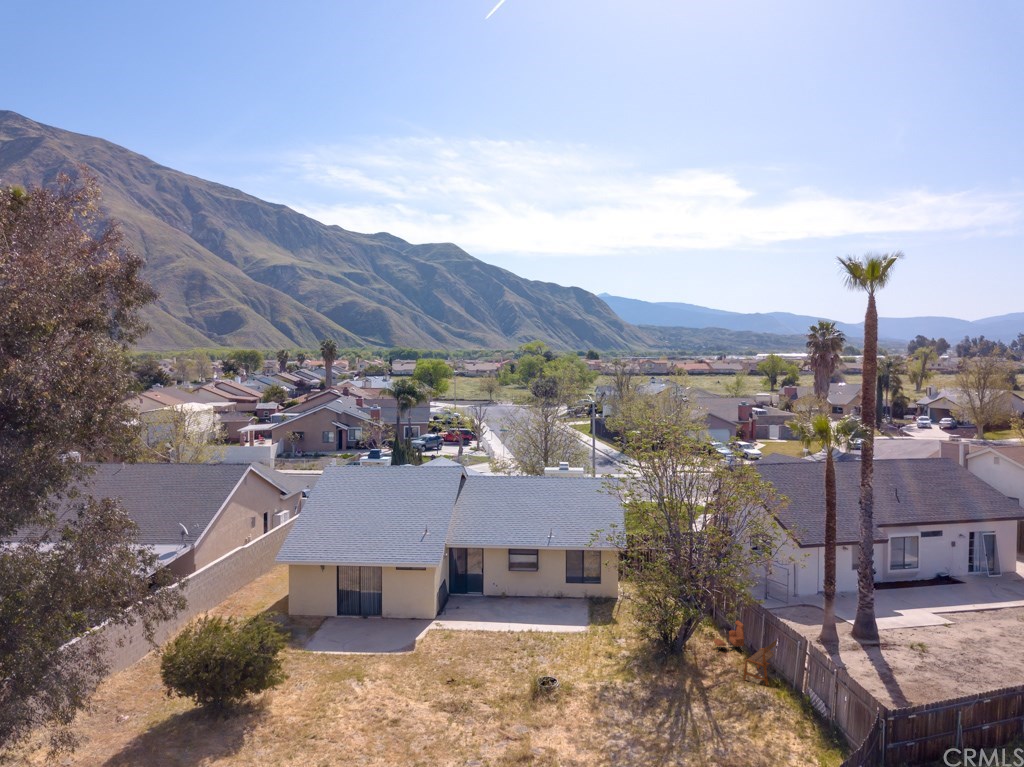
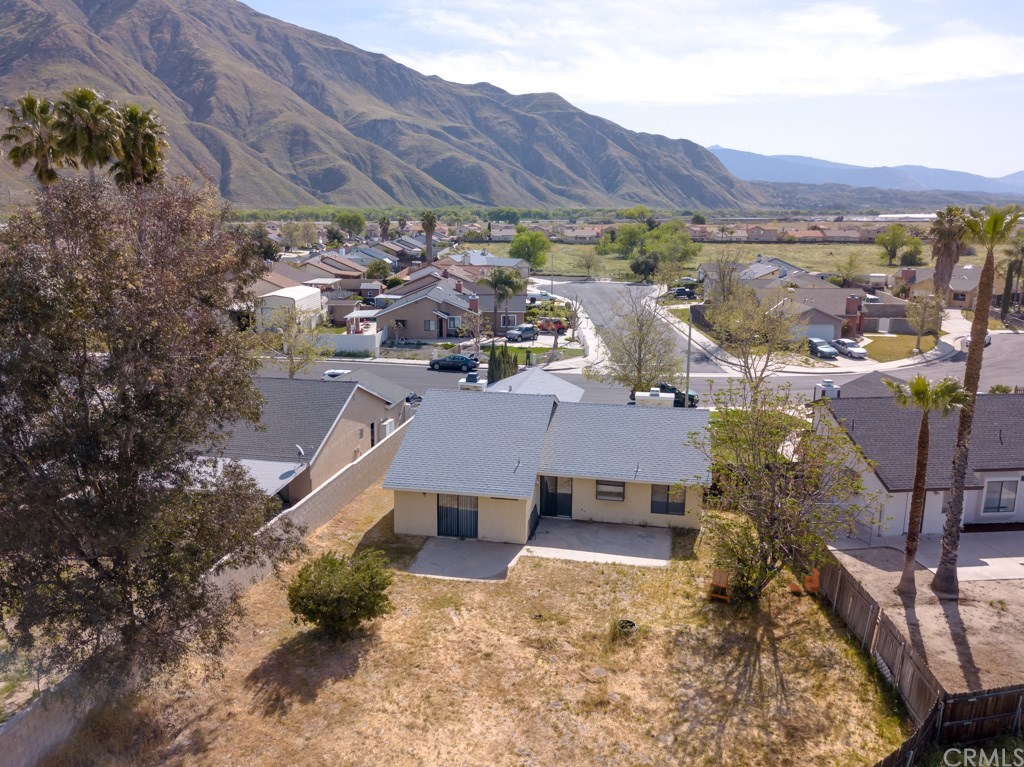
bench: present [743,640,777,686] -> present [708,569,730,603]

